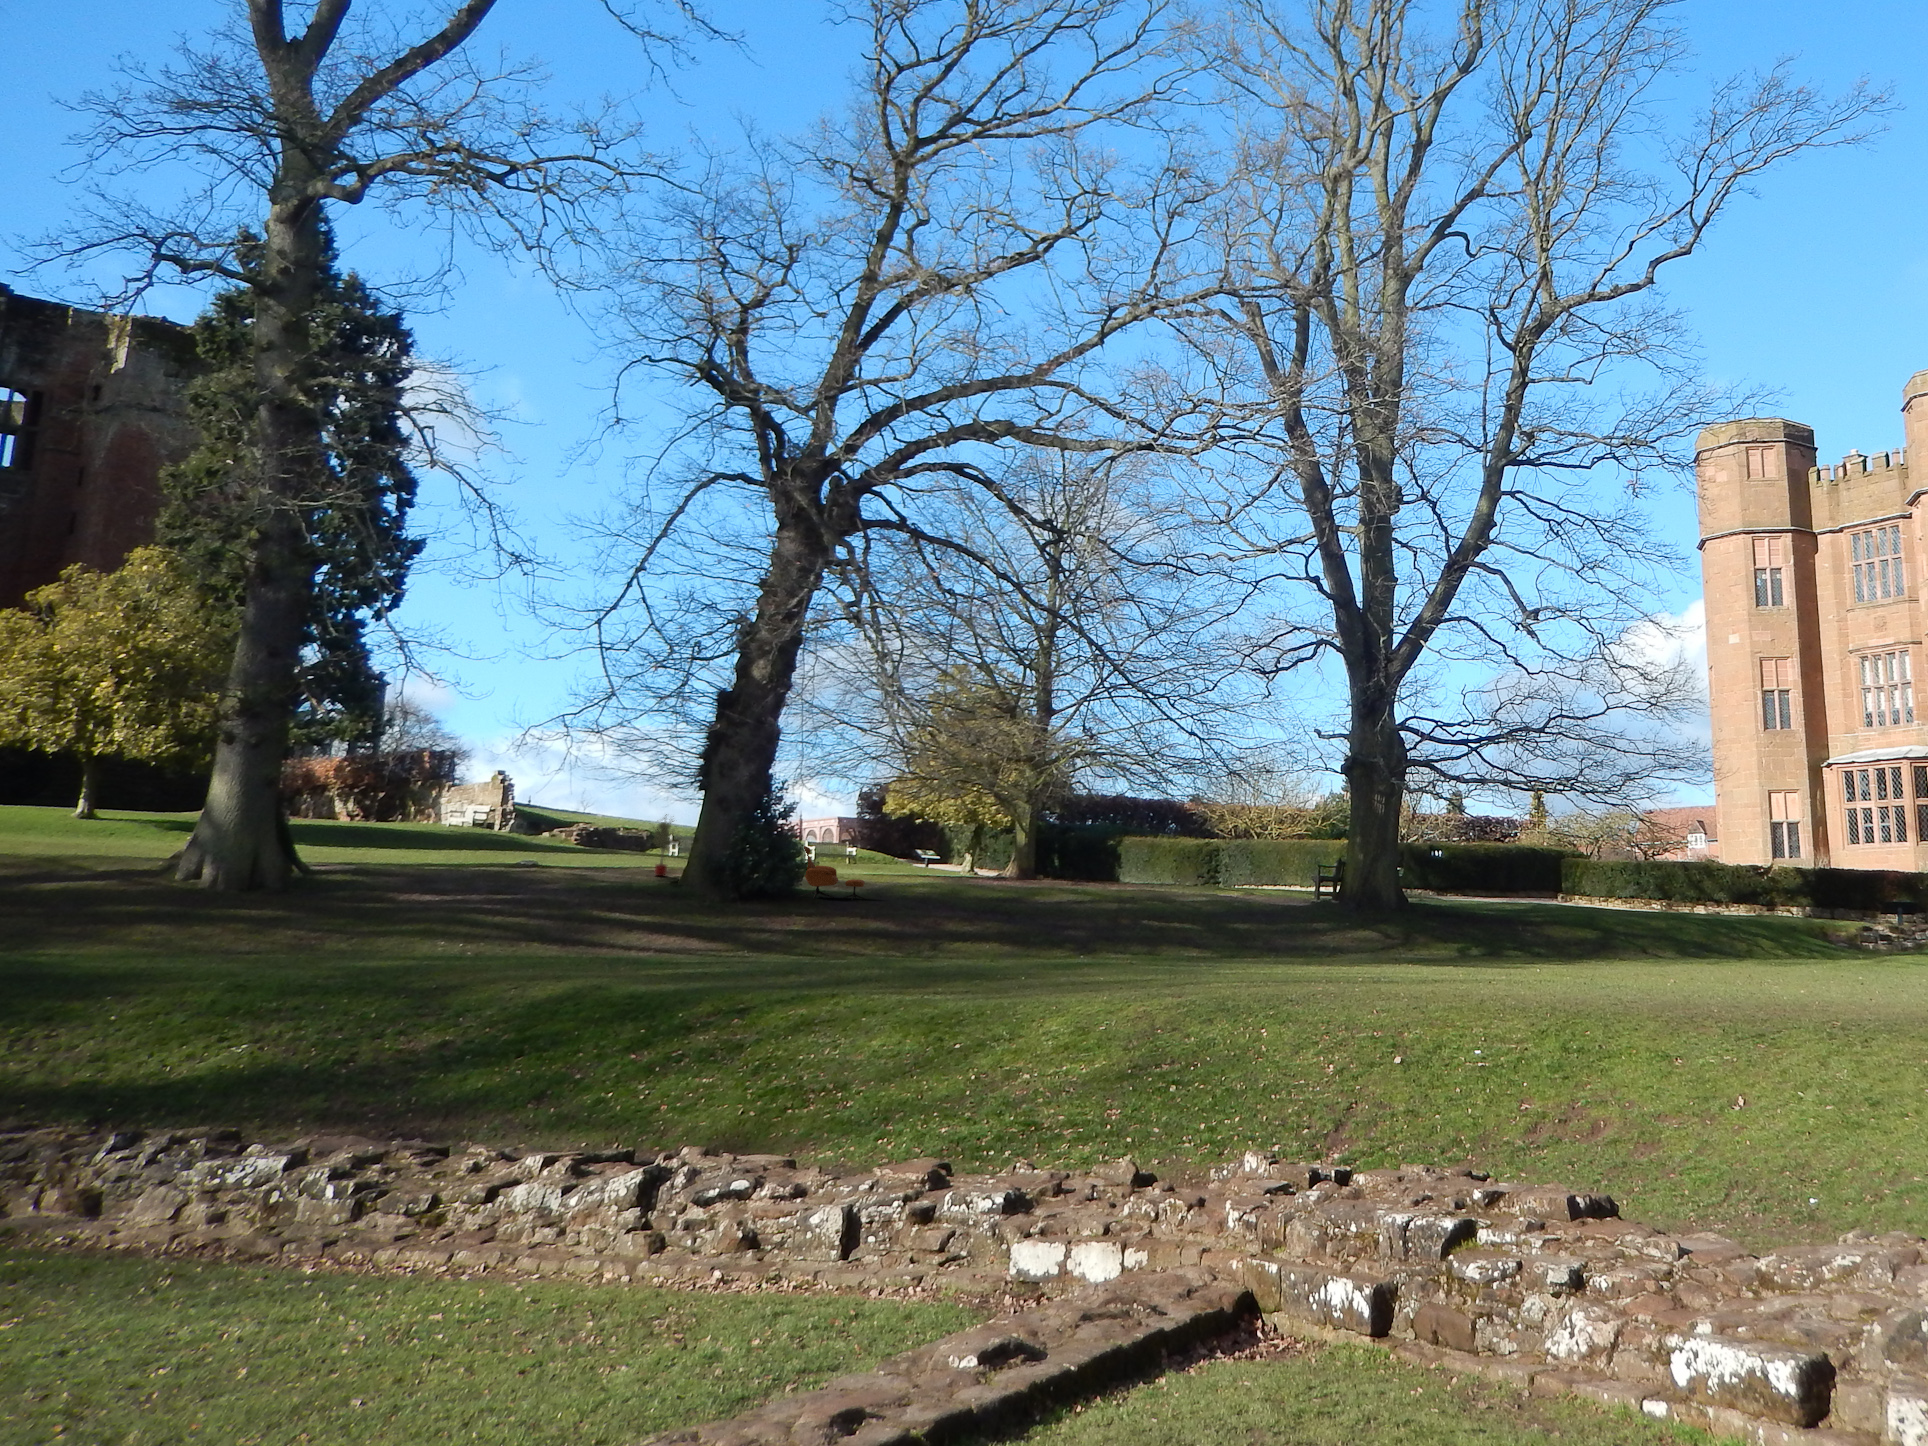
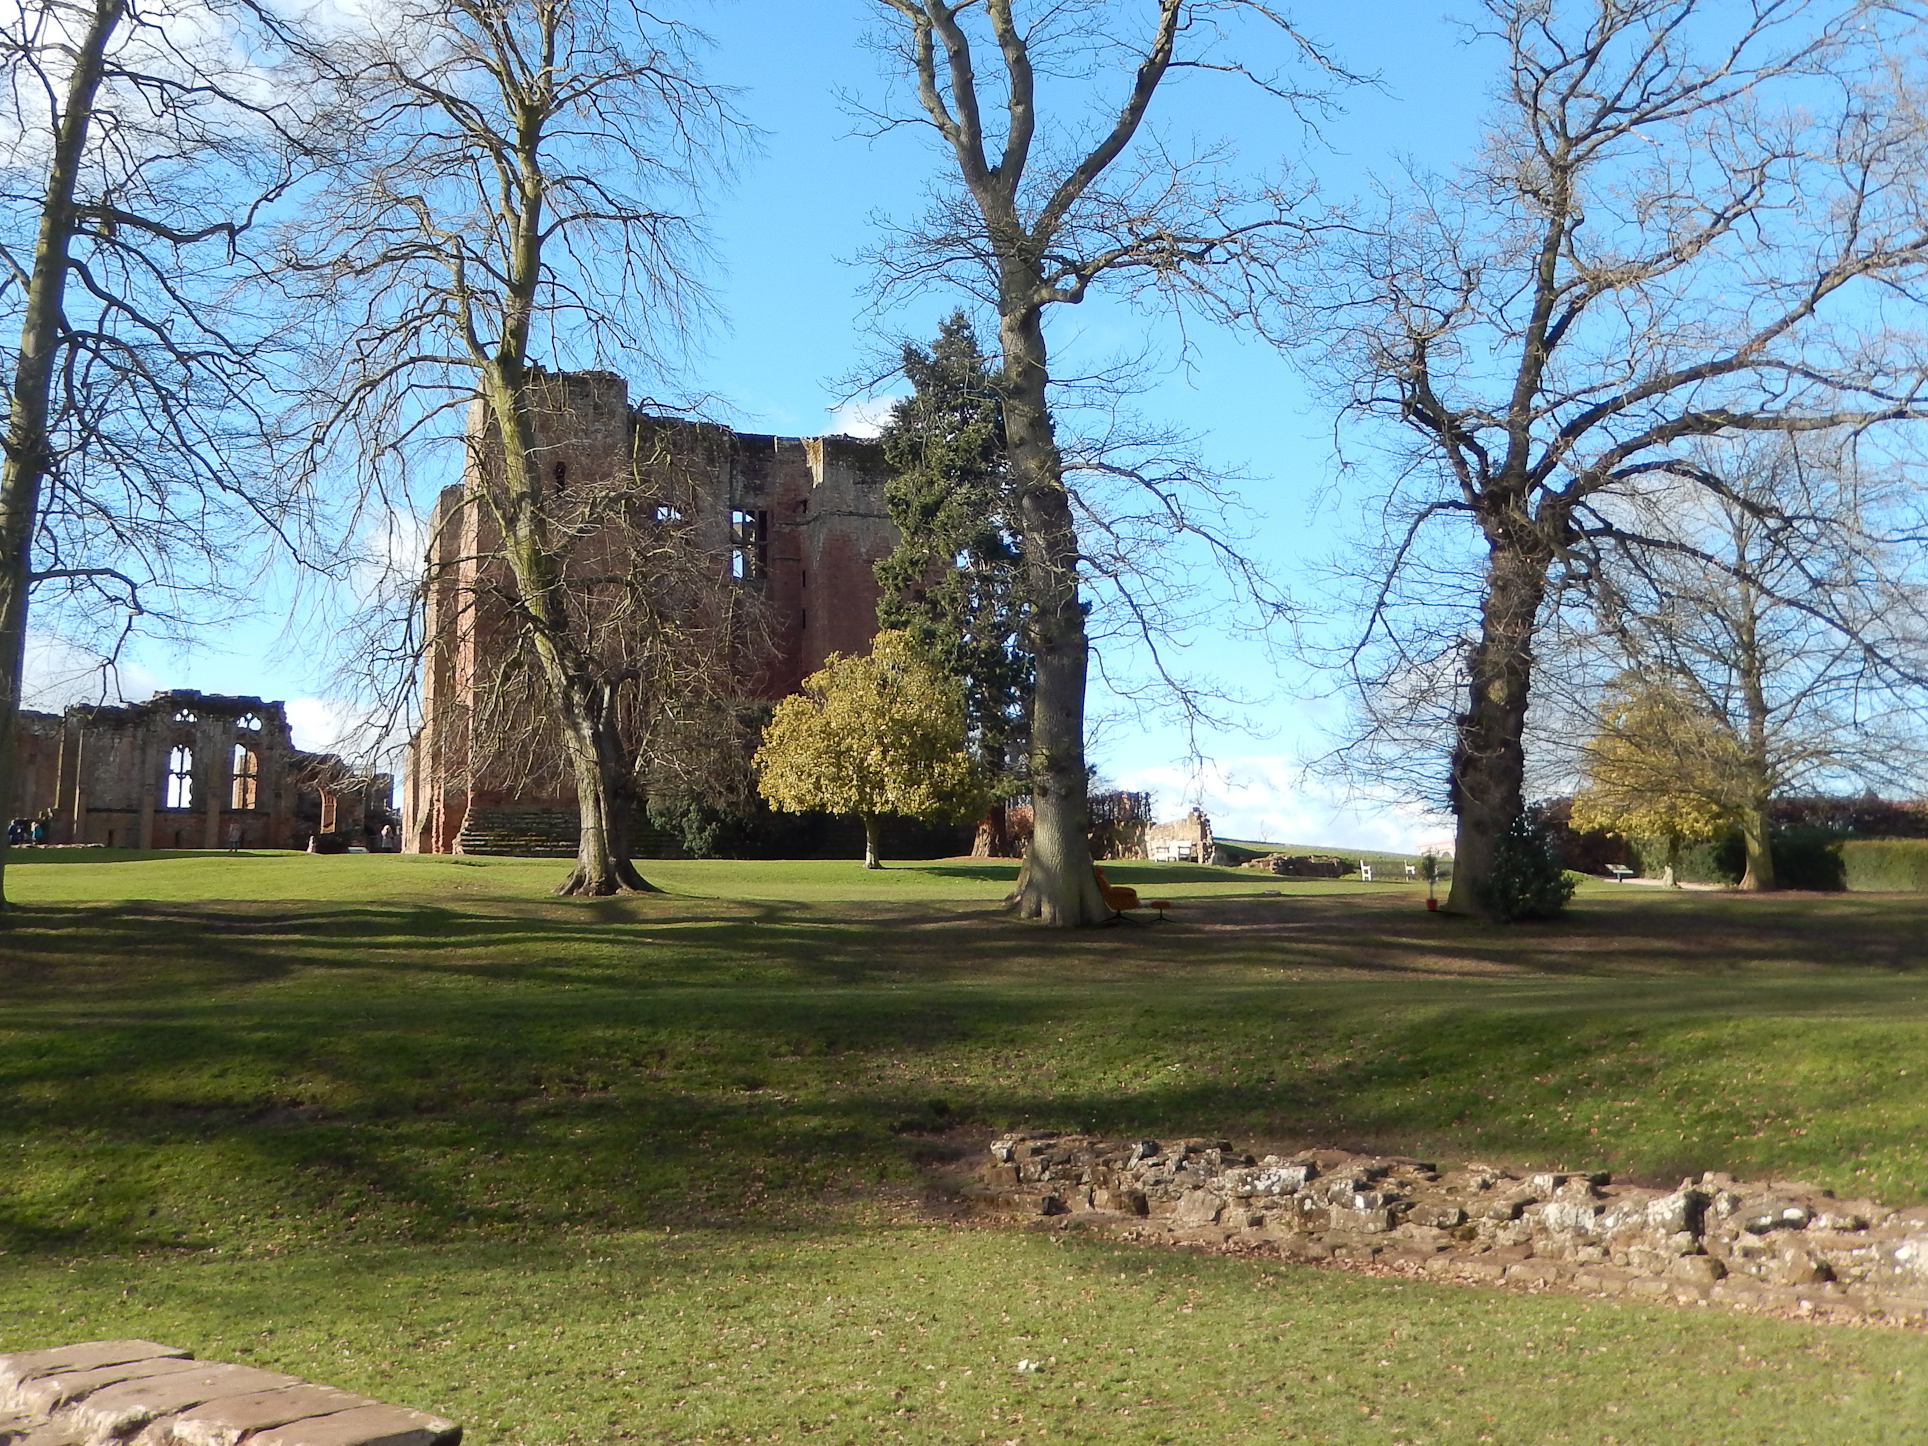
lounge chair: present [799,846,865,900] -> present [1095,865,1176,925]

